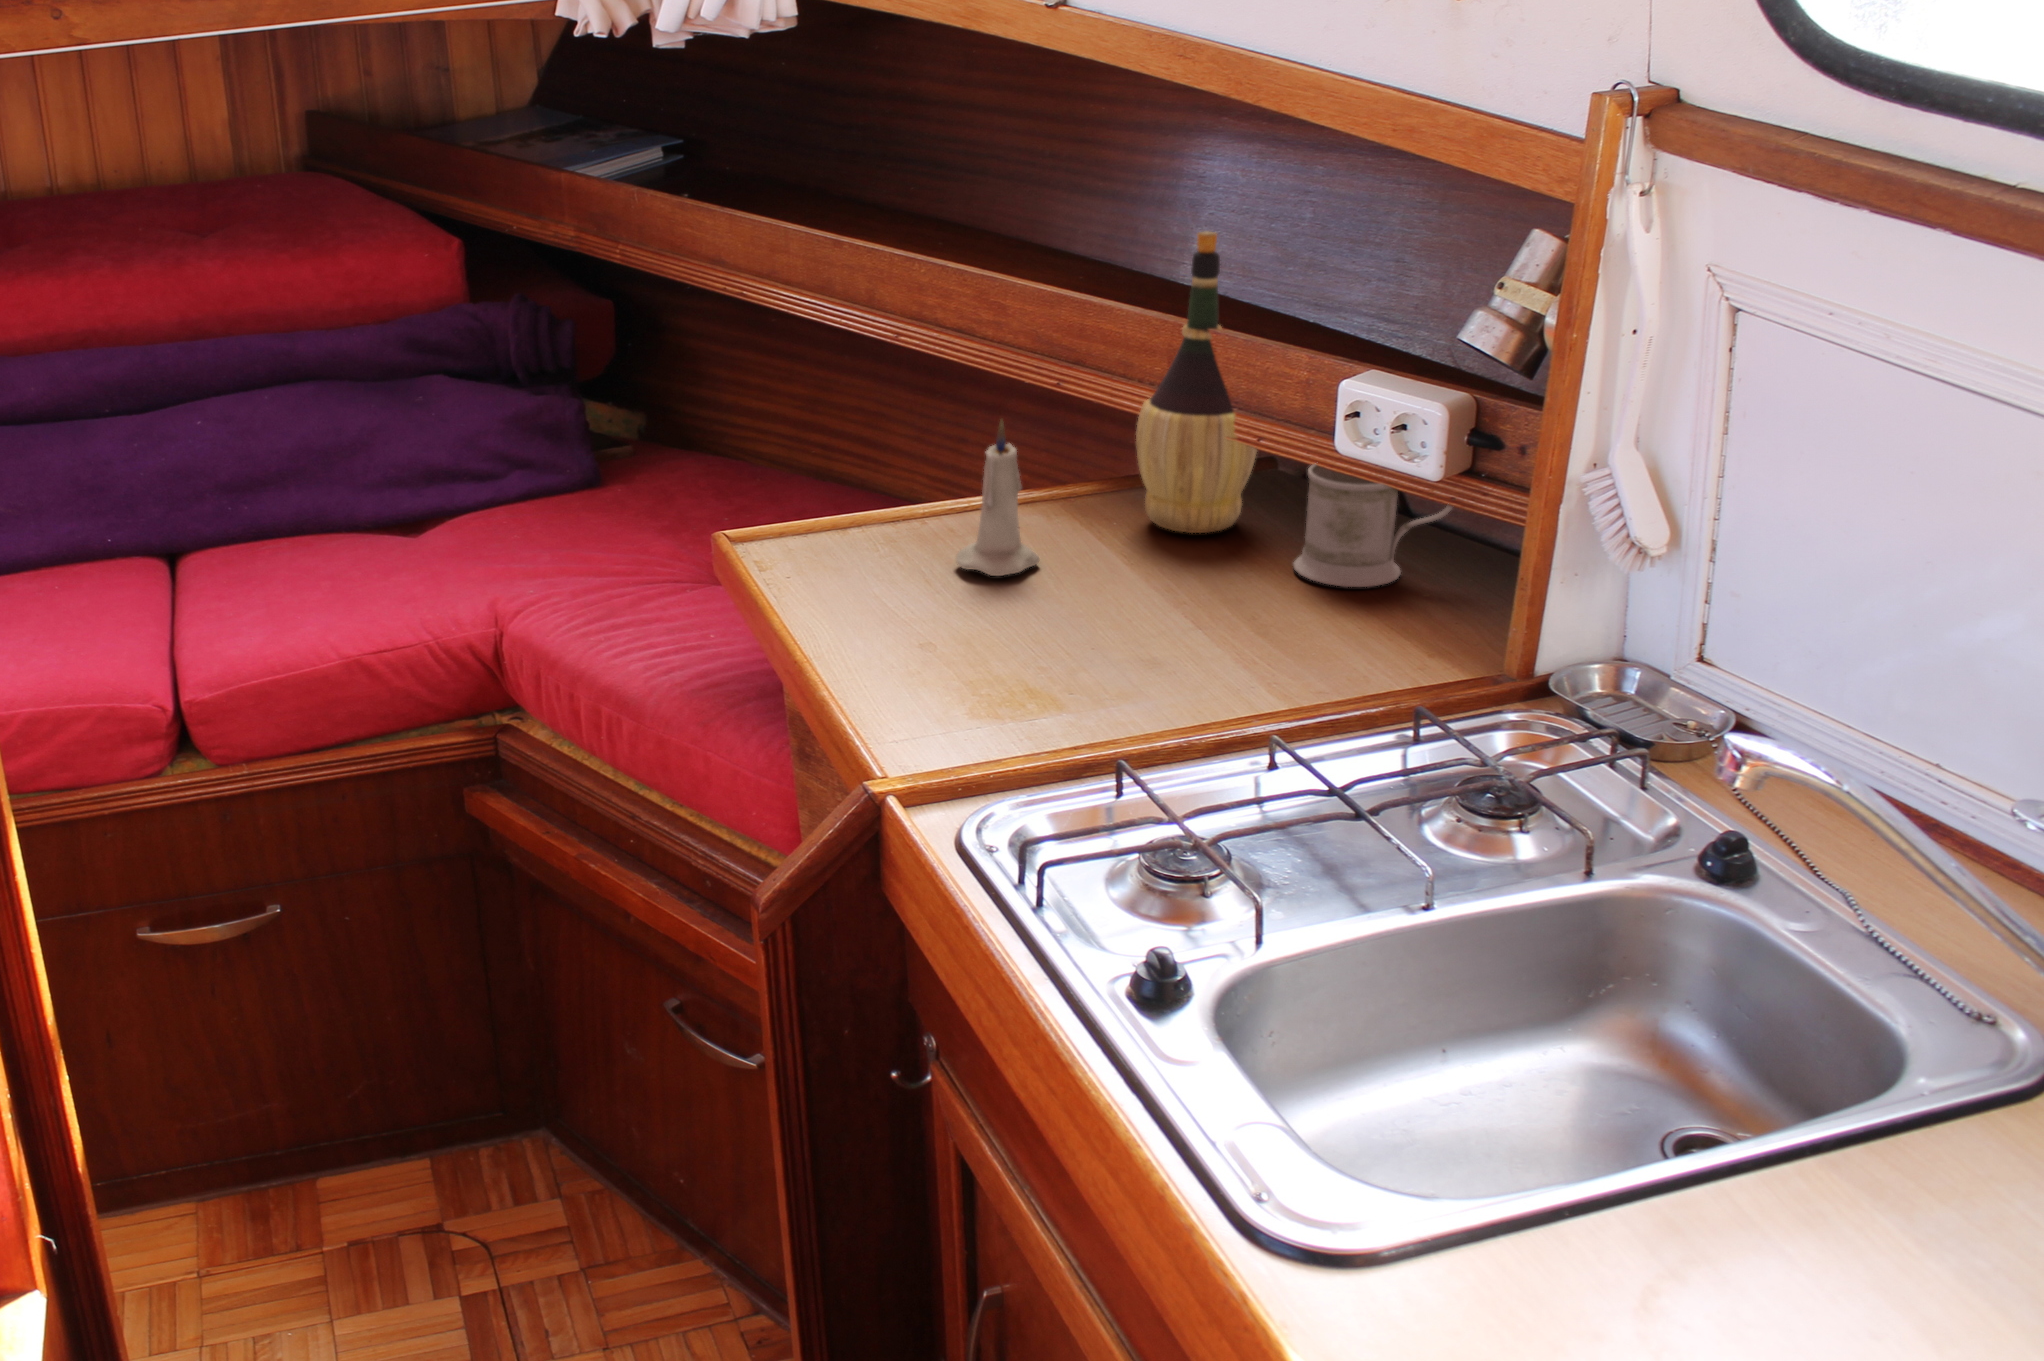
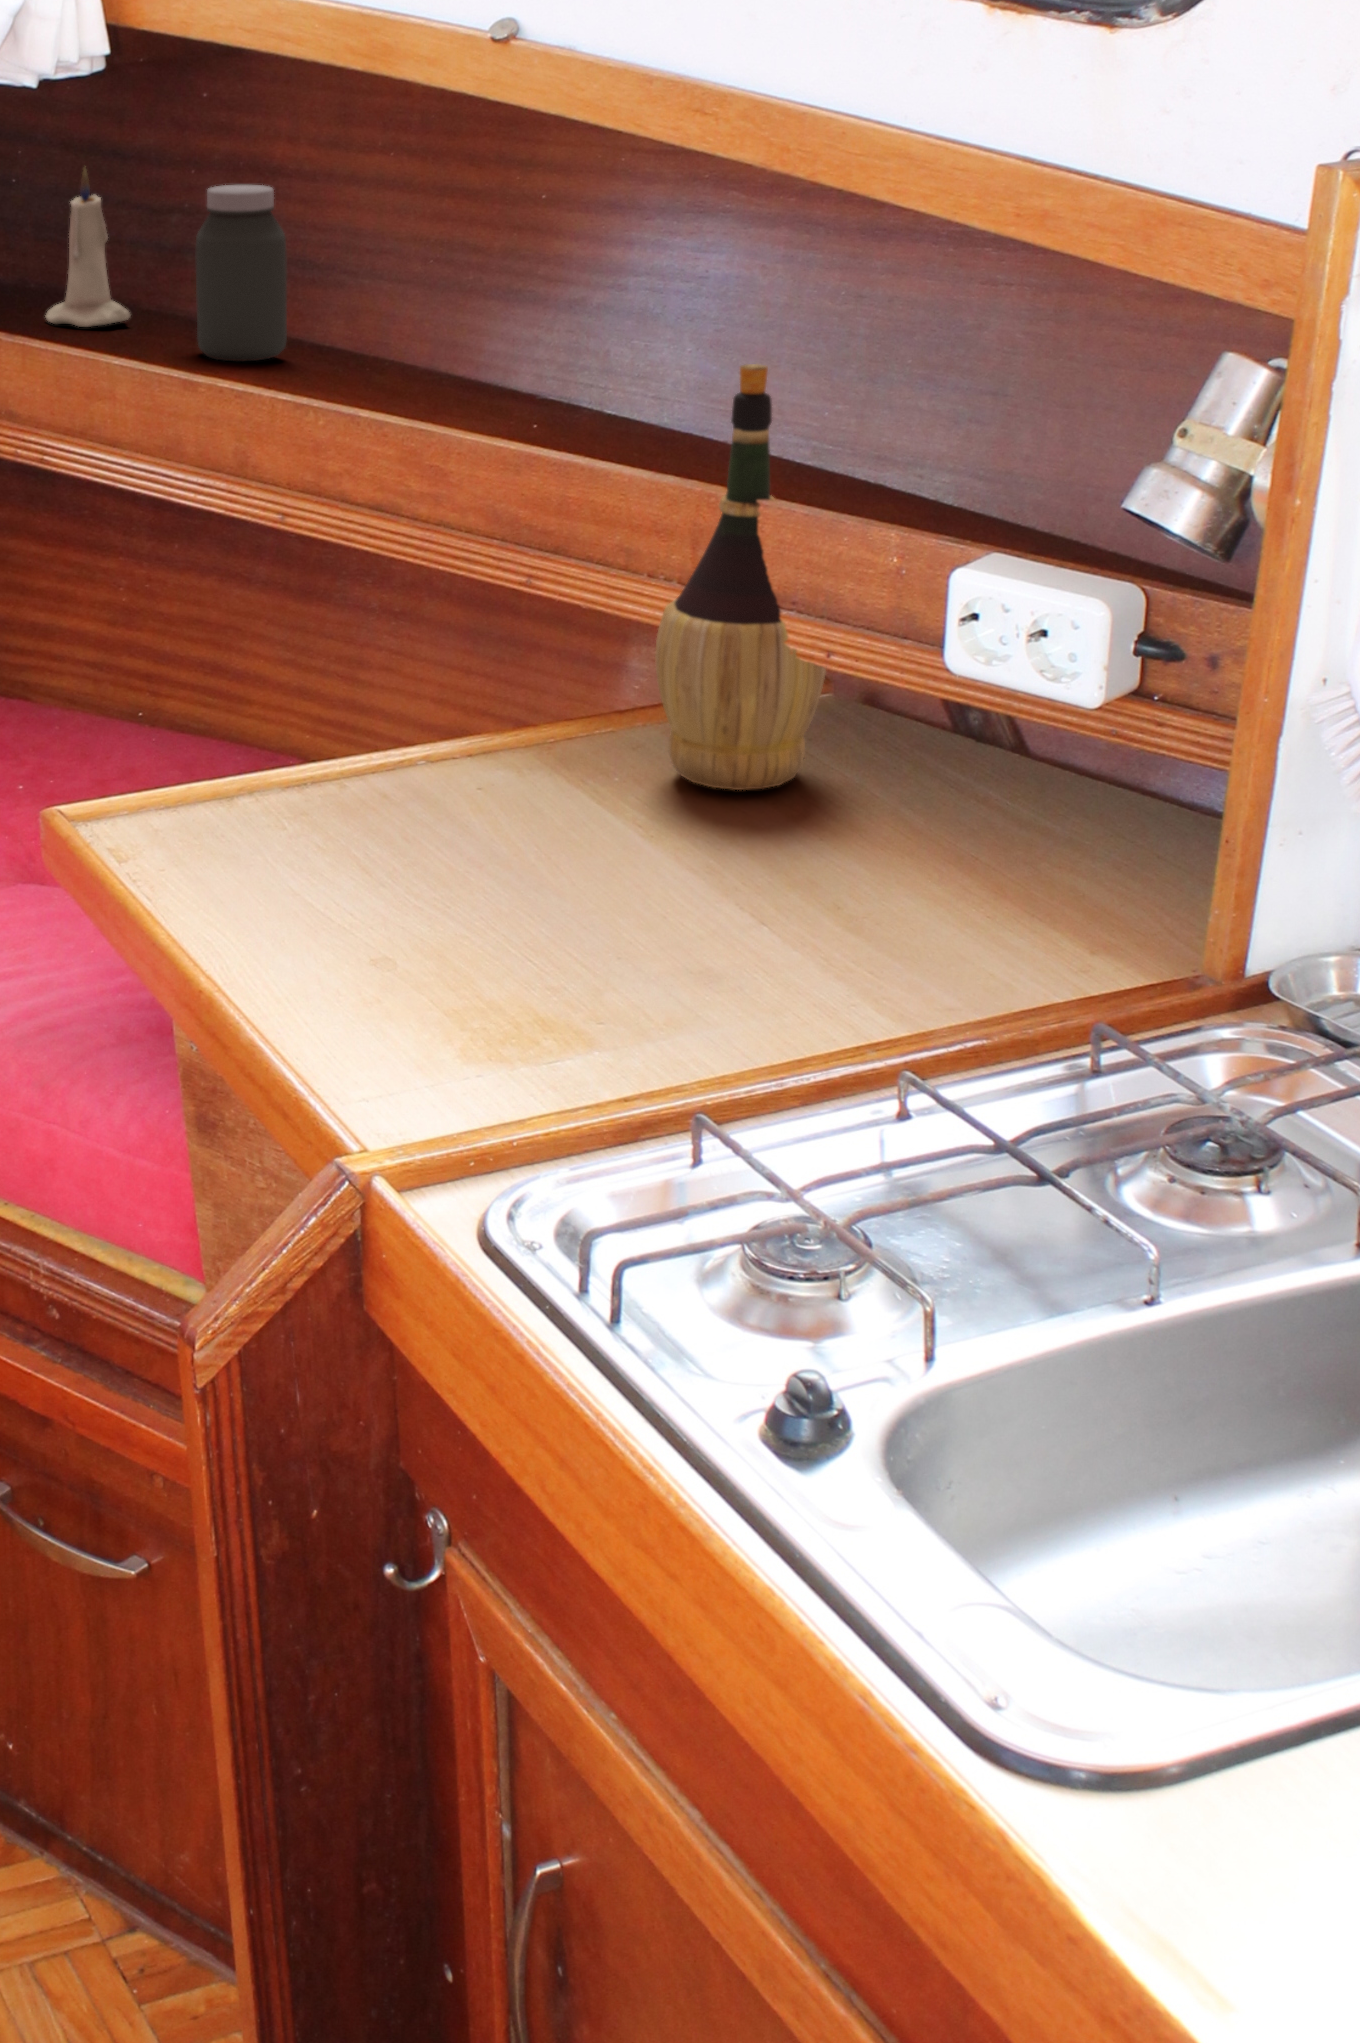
jar: none [846,104,909,227] -> present [195,184,287,362]
candle: present [955,420,1040,576] -> present [46,166,130,327]
mug: present [1294,464,1452,587] -> none [888,671,1119,860]

